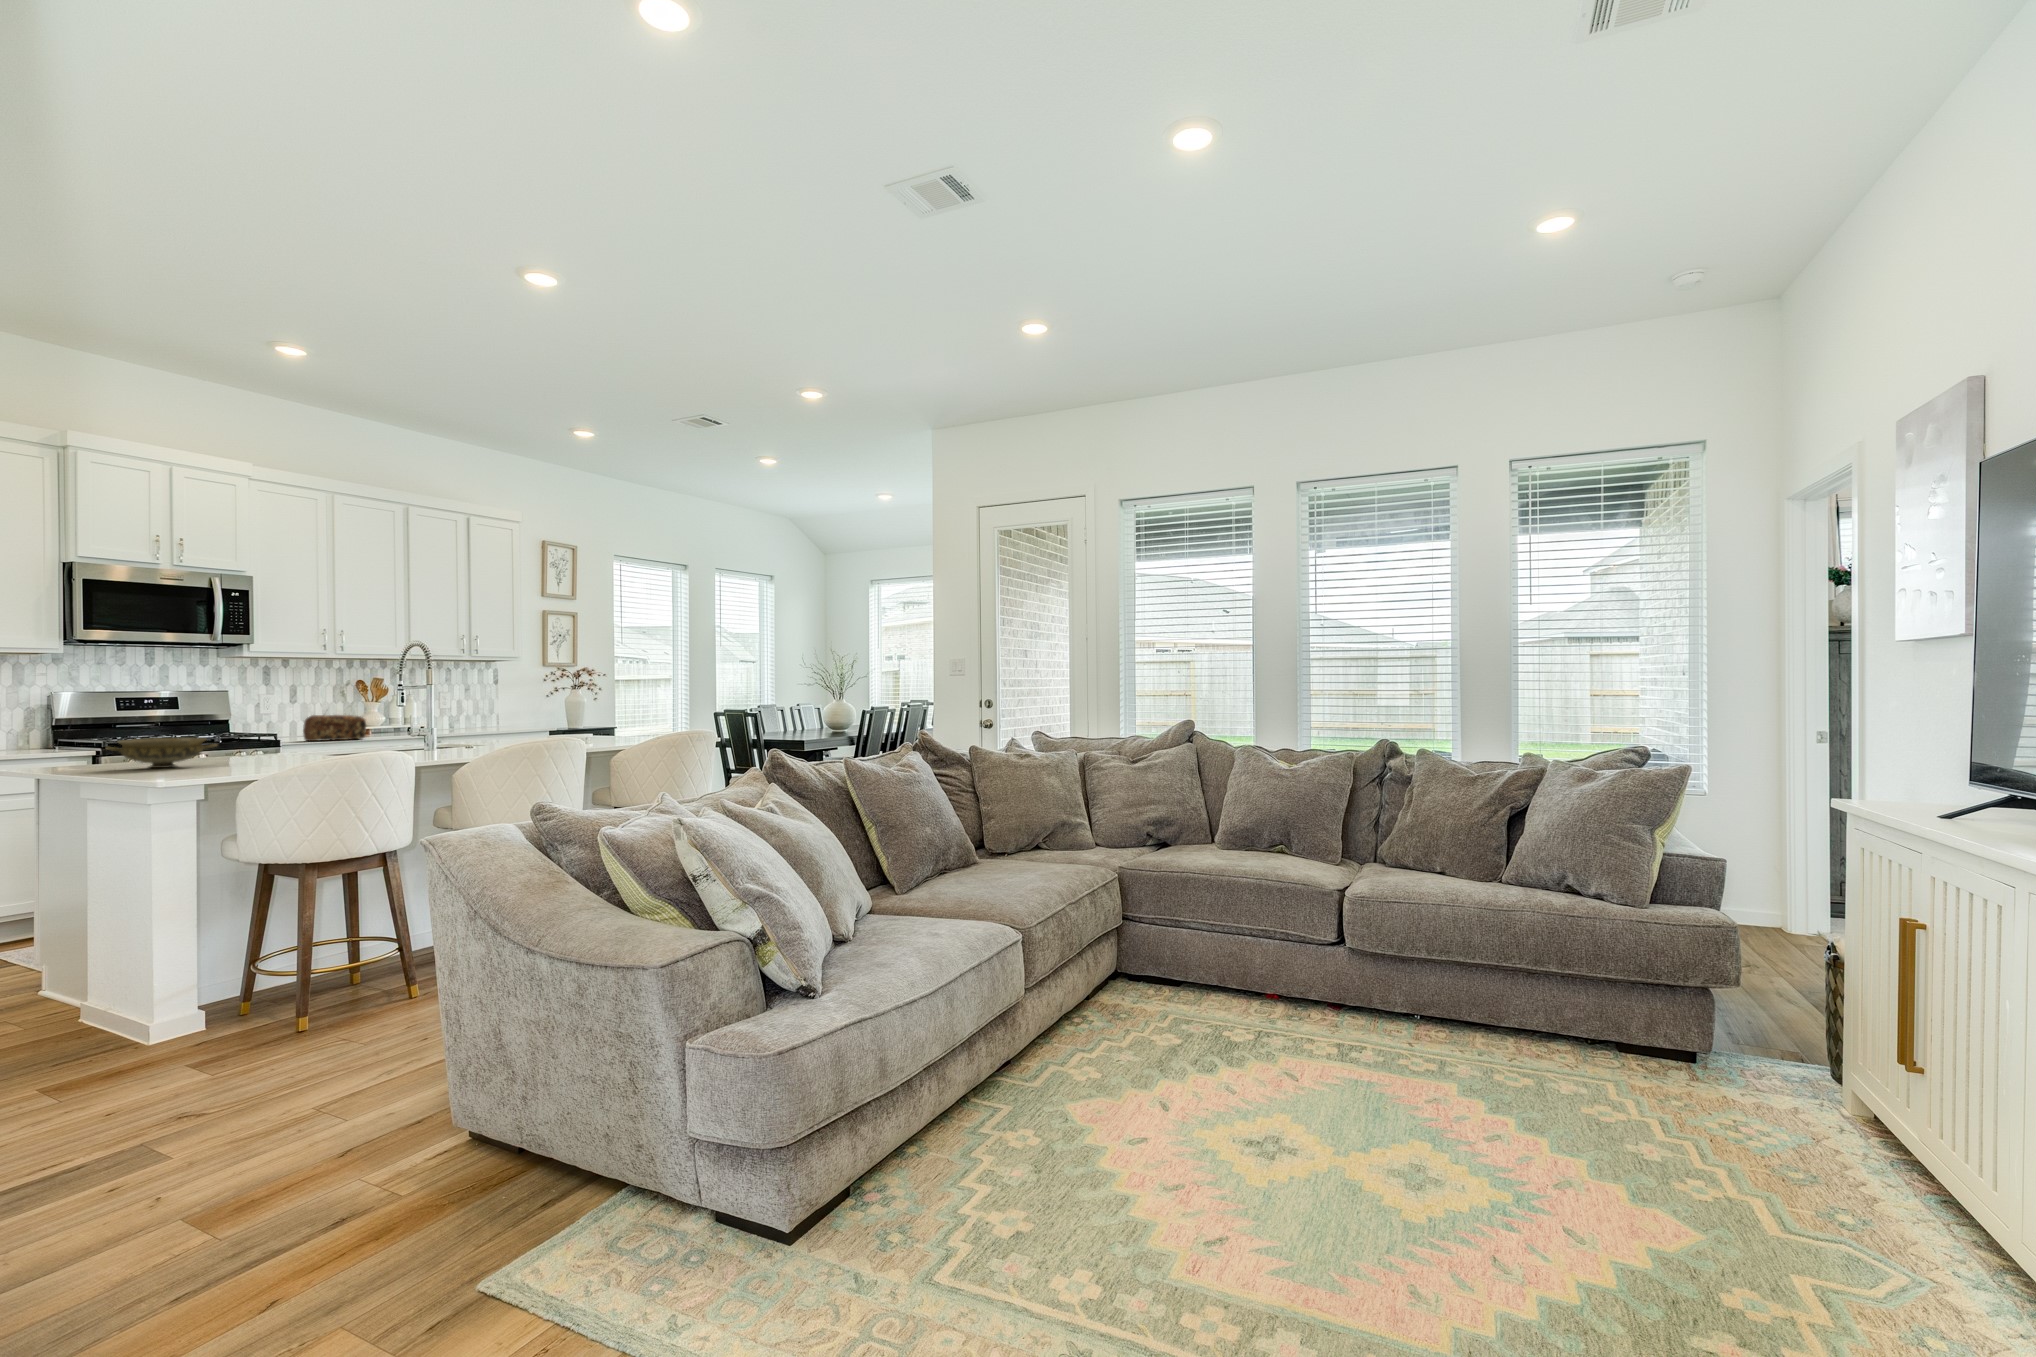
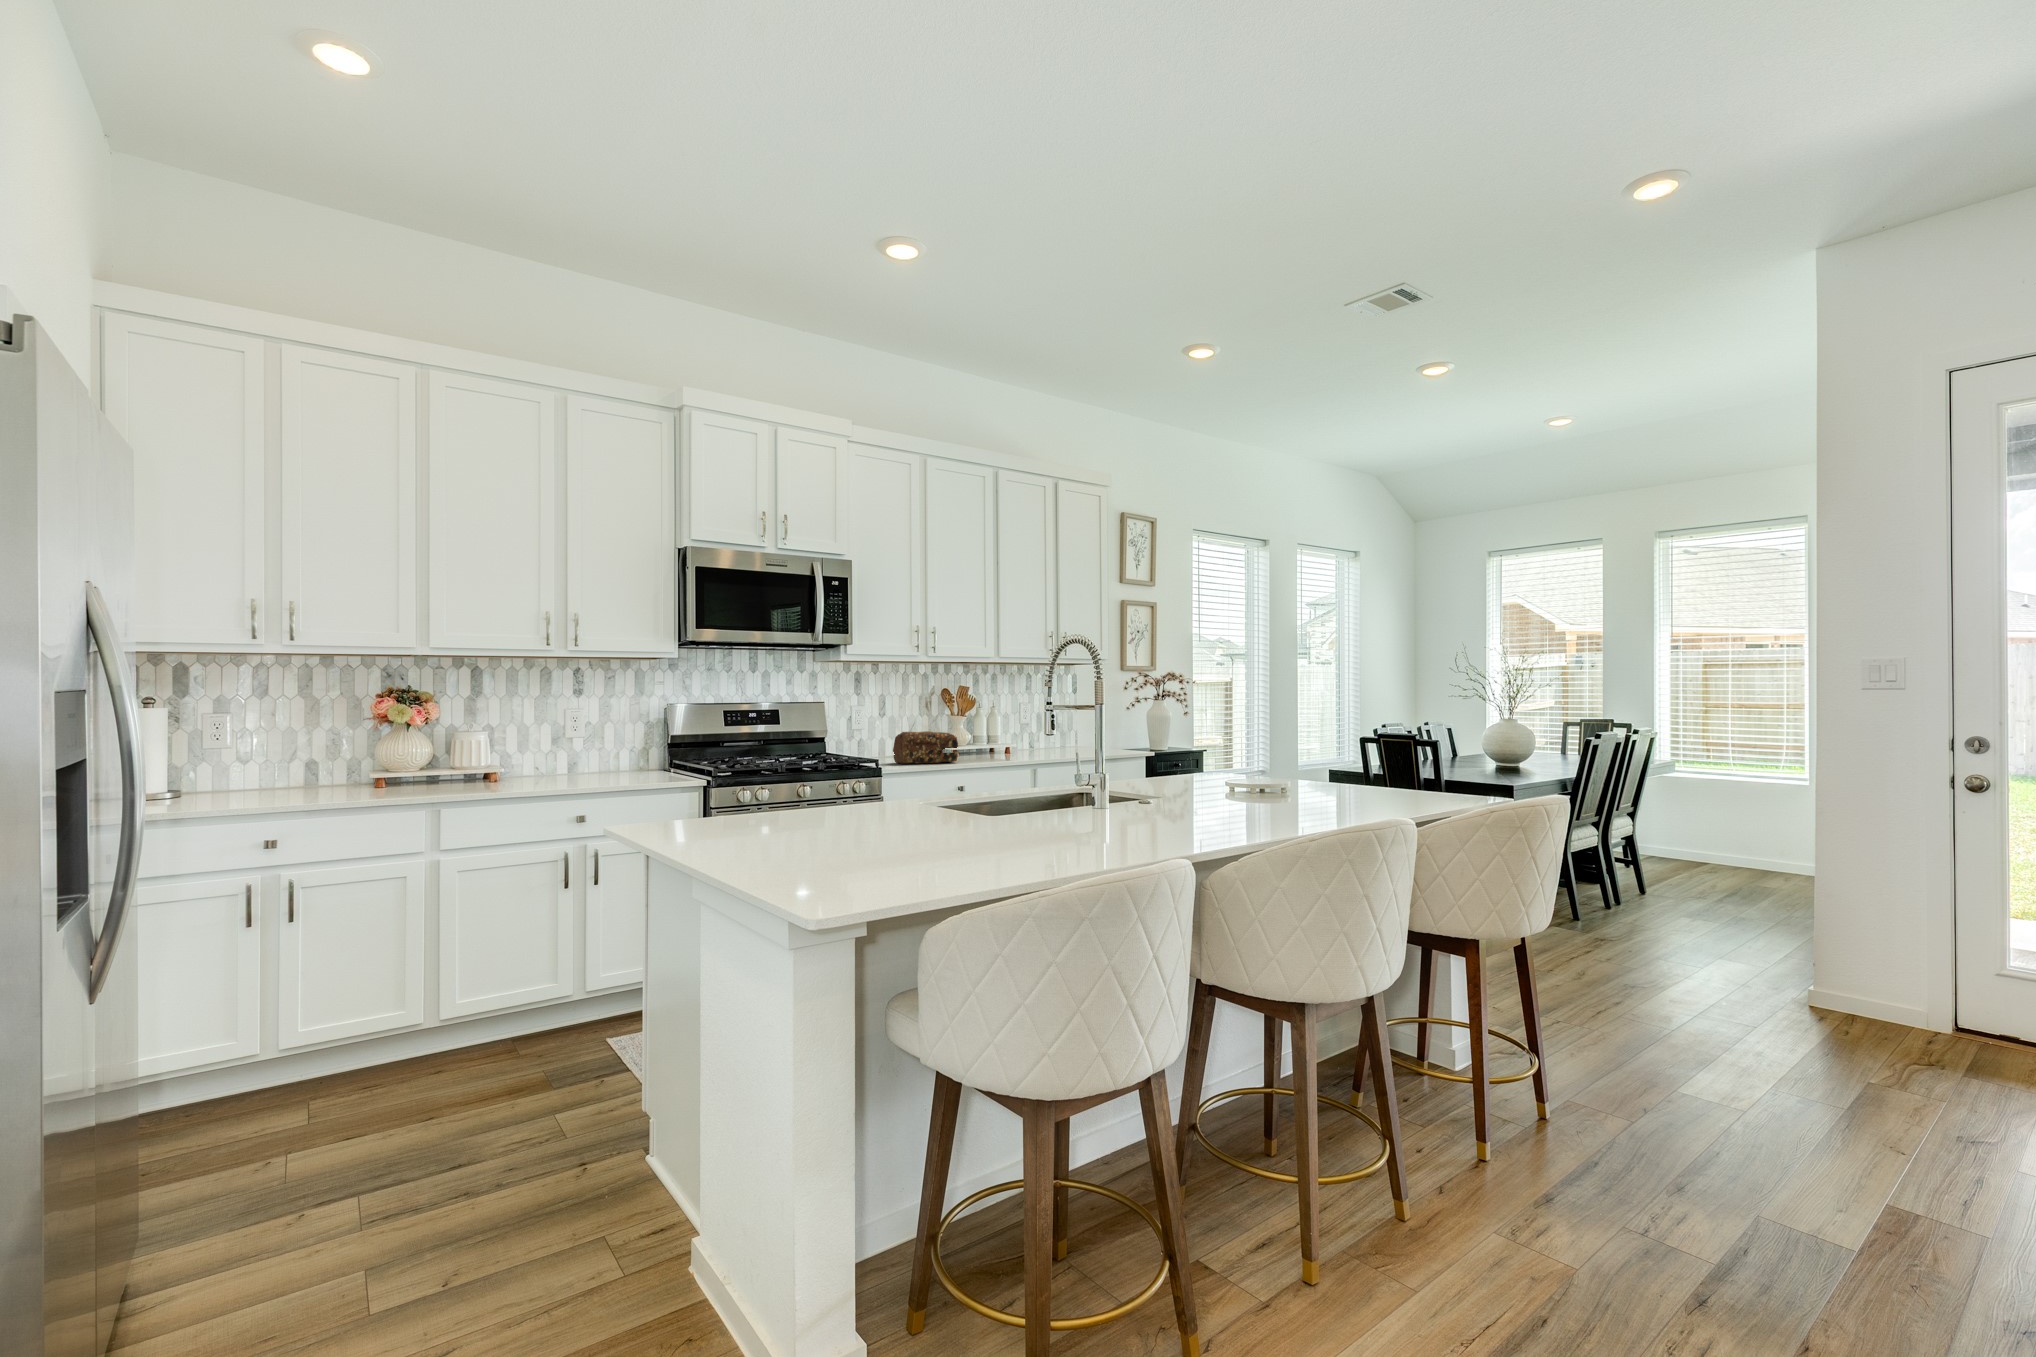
ceramic bowl: present [106,738,217,768] -> none [751,778,881,827]

